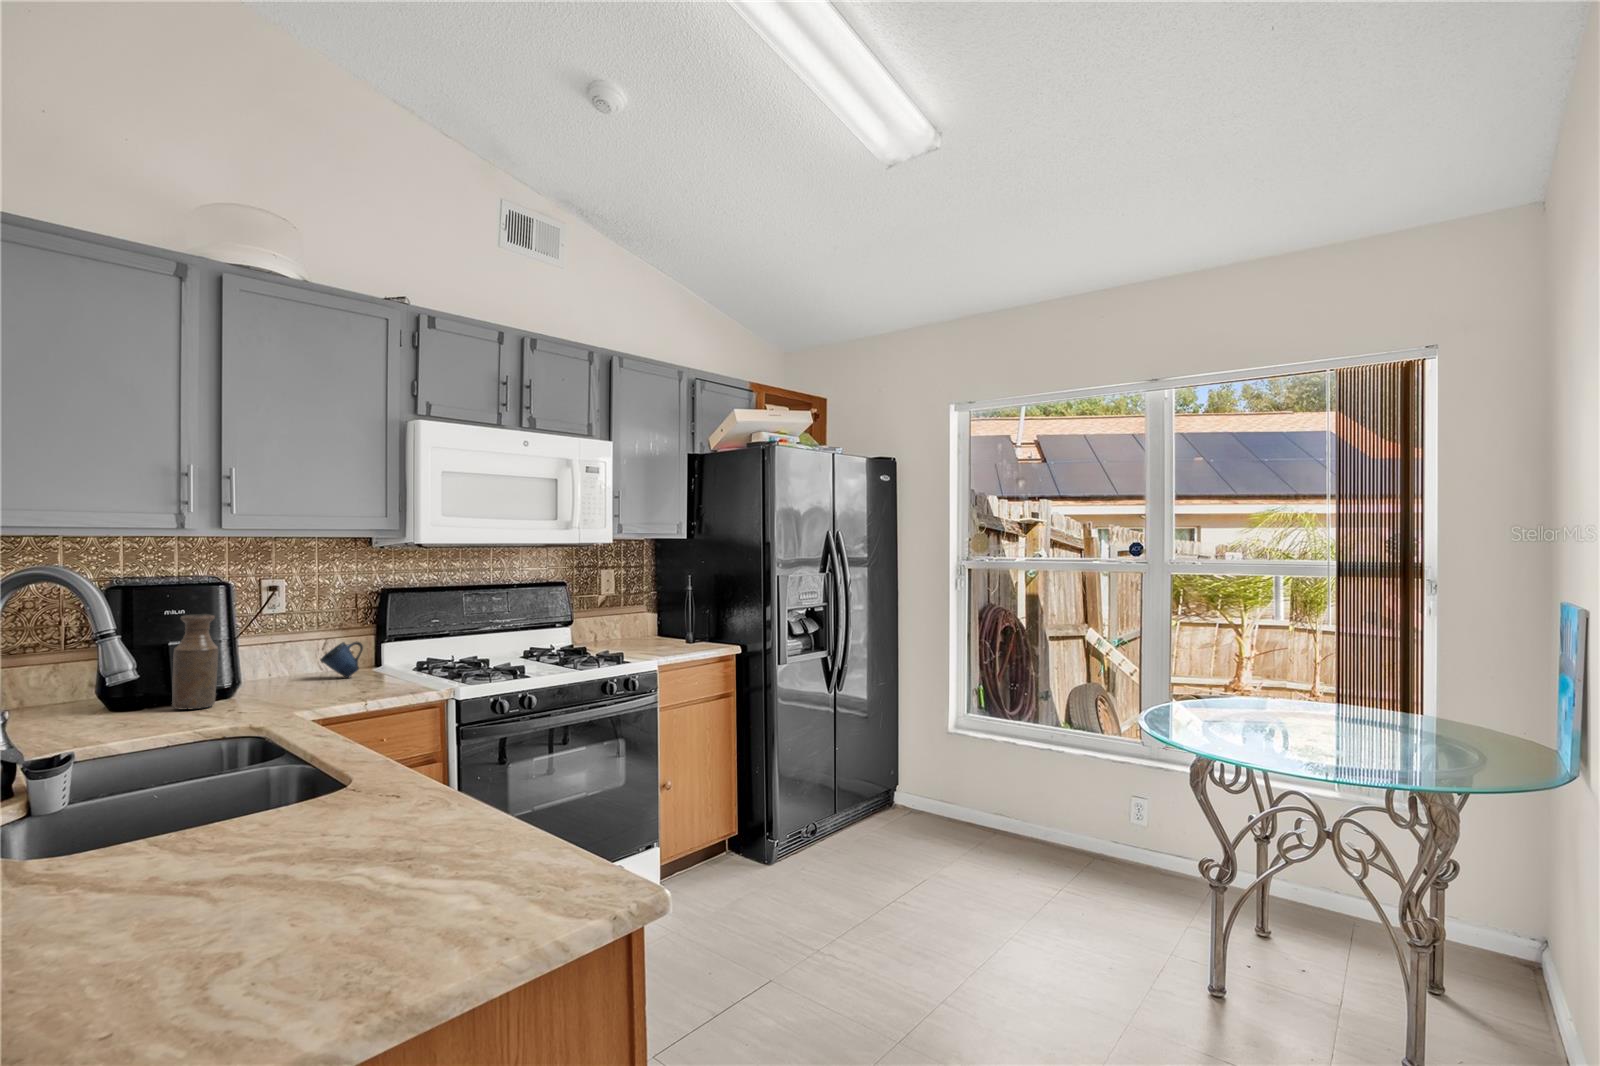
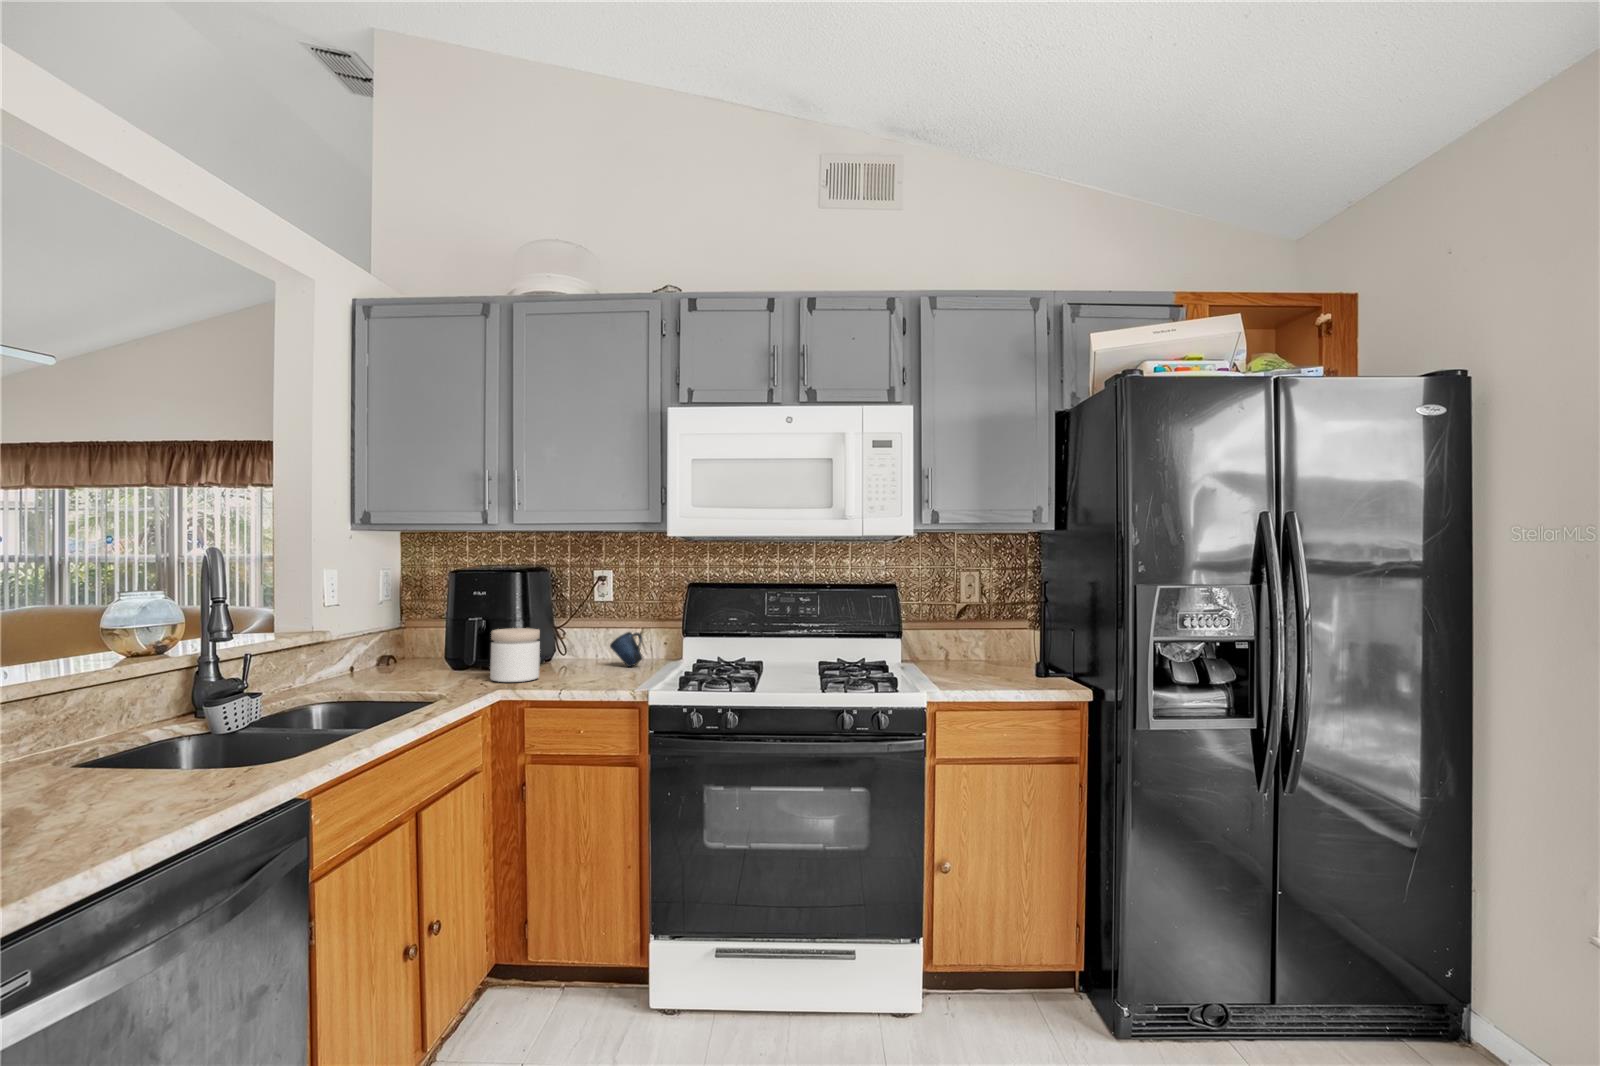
bottle: present [172,614,218,709] -> none [453,596,486,676]
jar: none [253,645,314,705] -> present [490,628,540,682]

